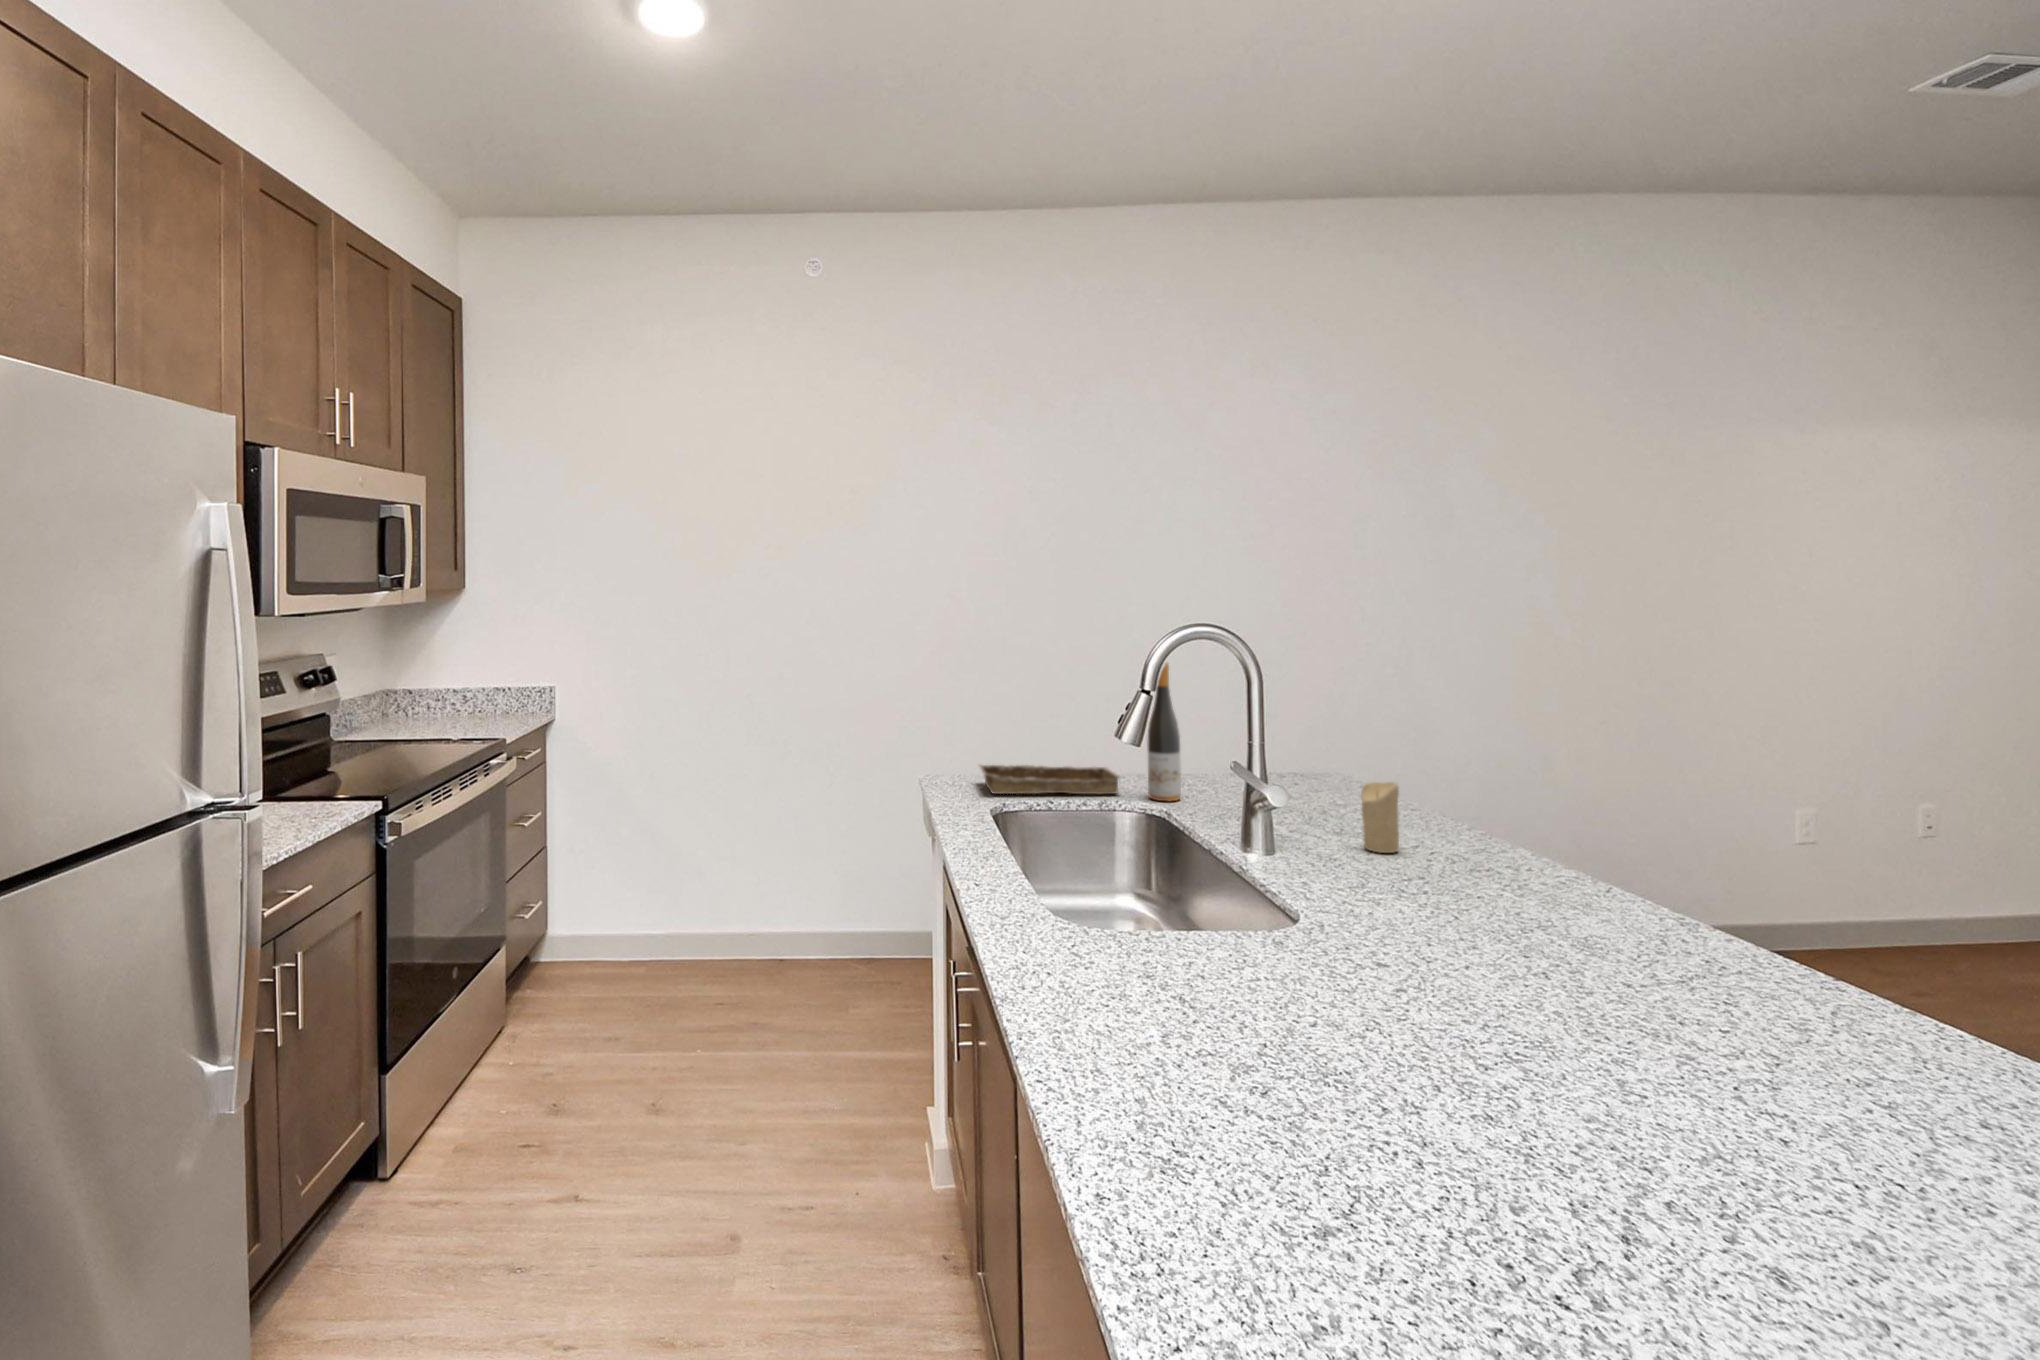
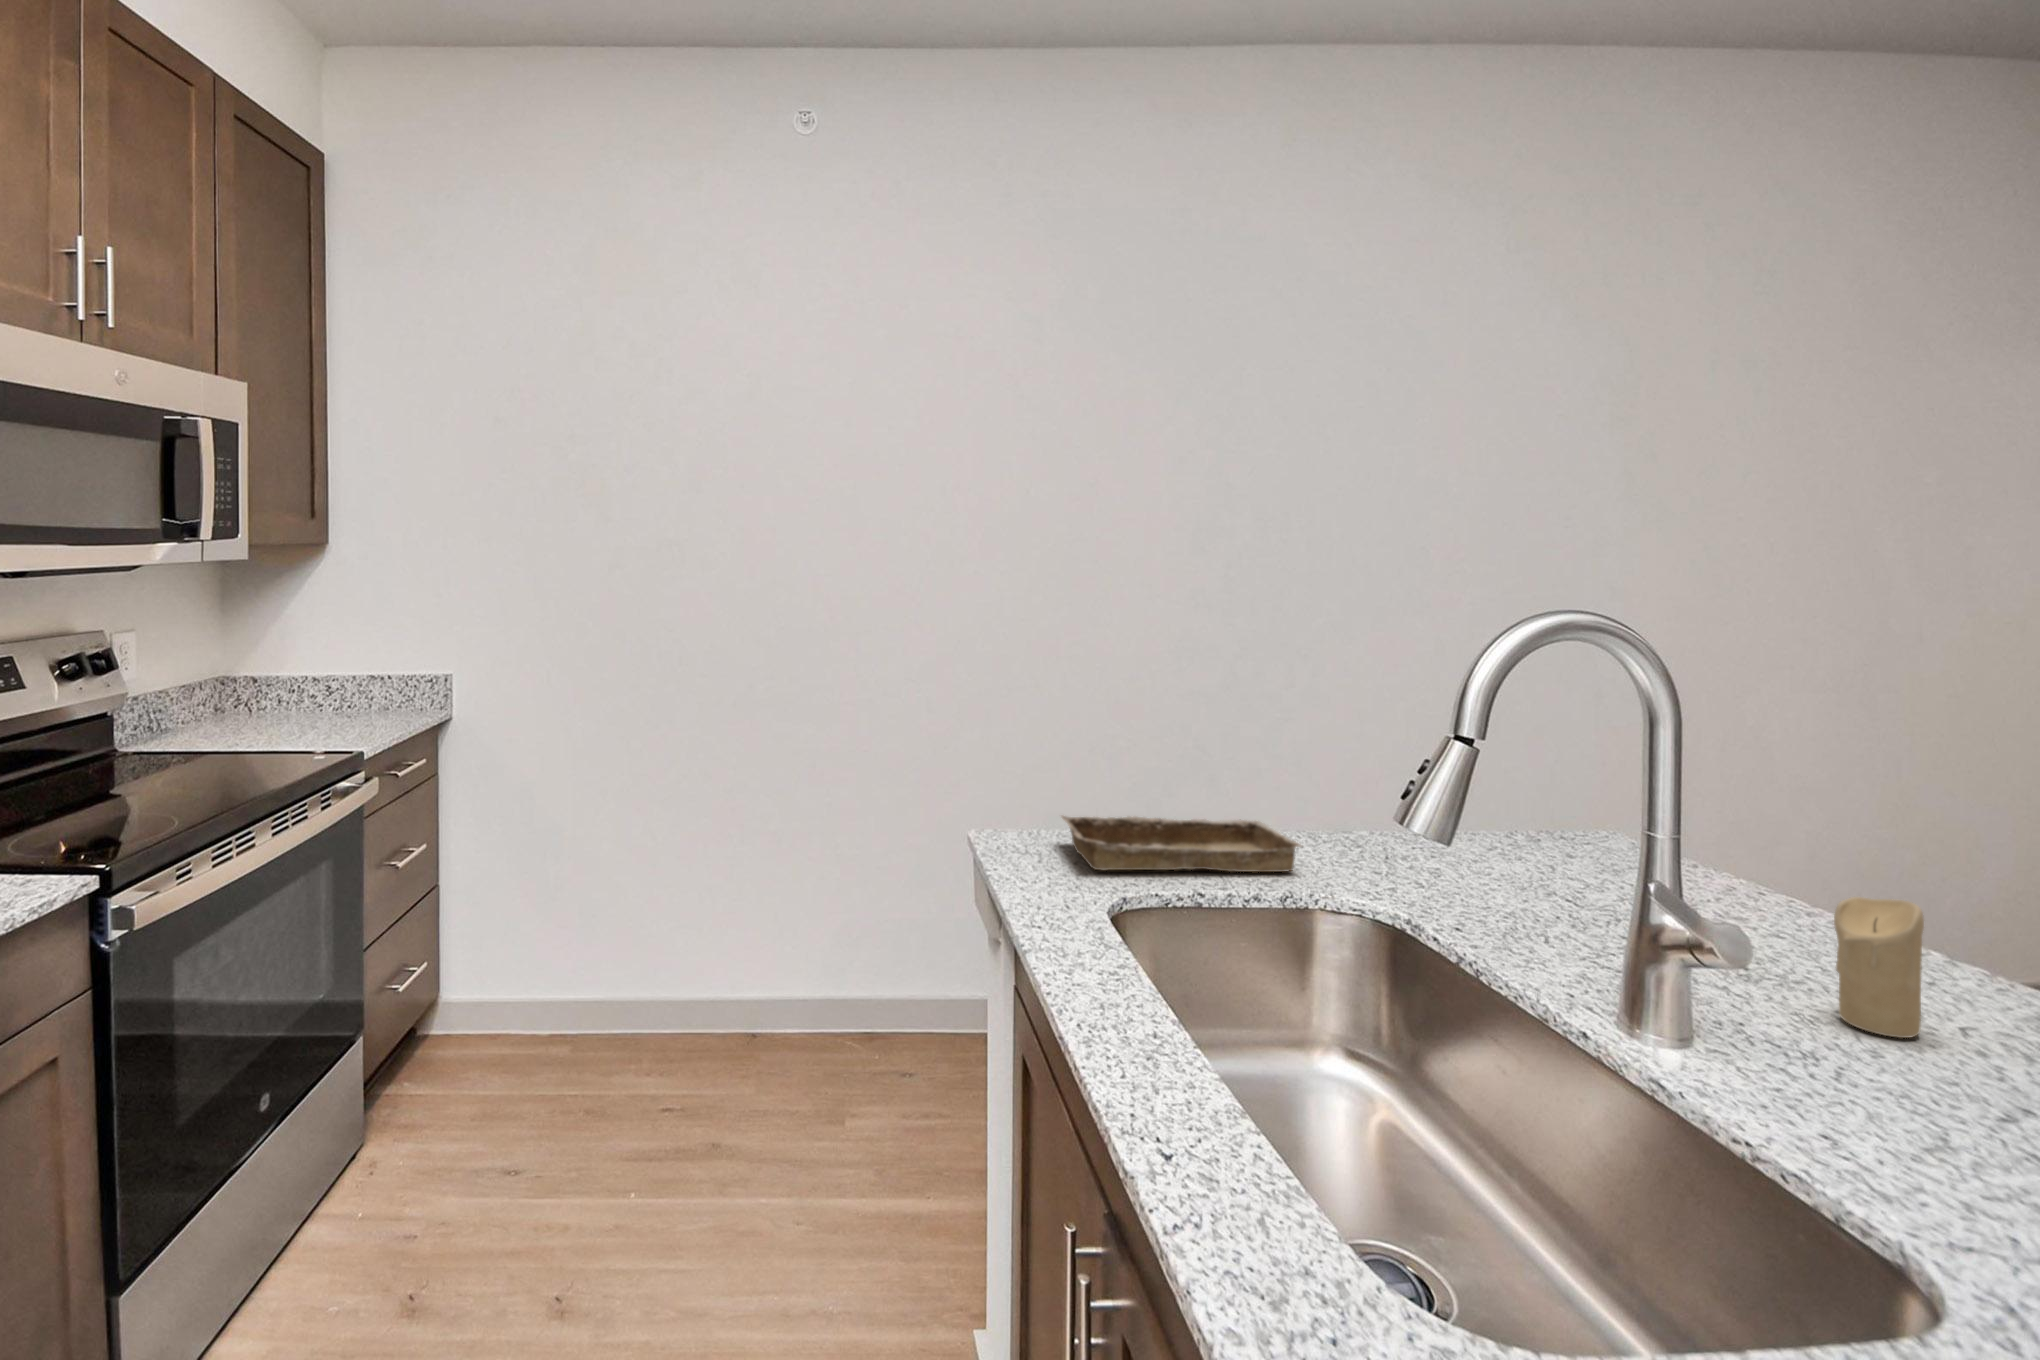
wine bottle: present [1147,663,1181,801] -> none [1346,662,1403,889]

